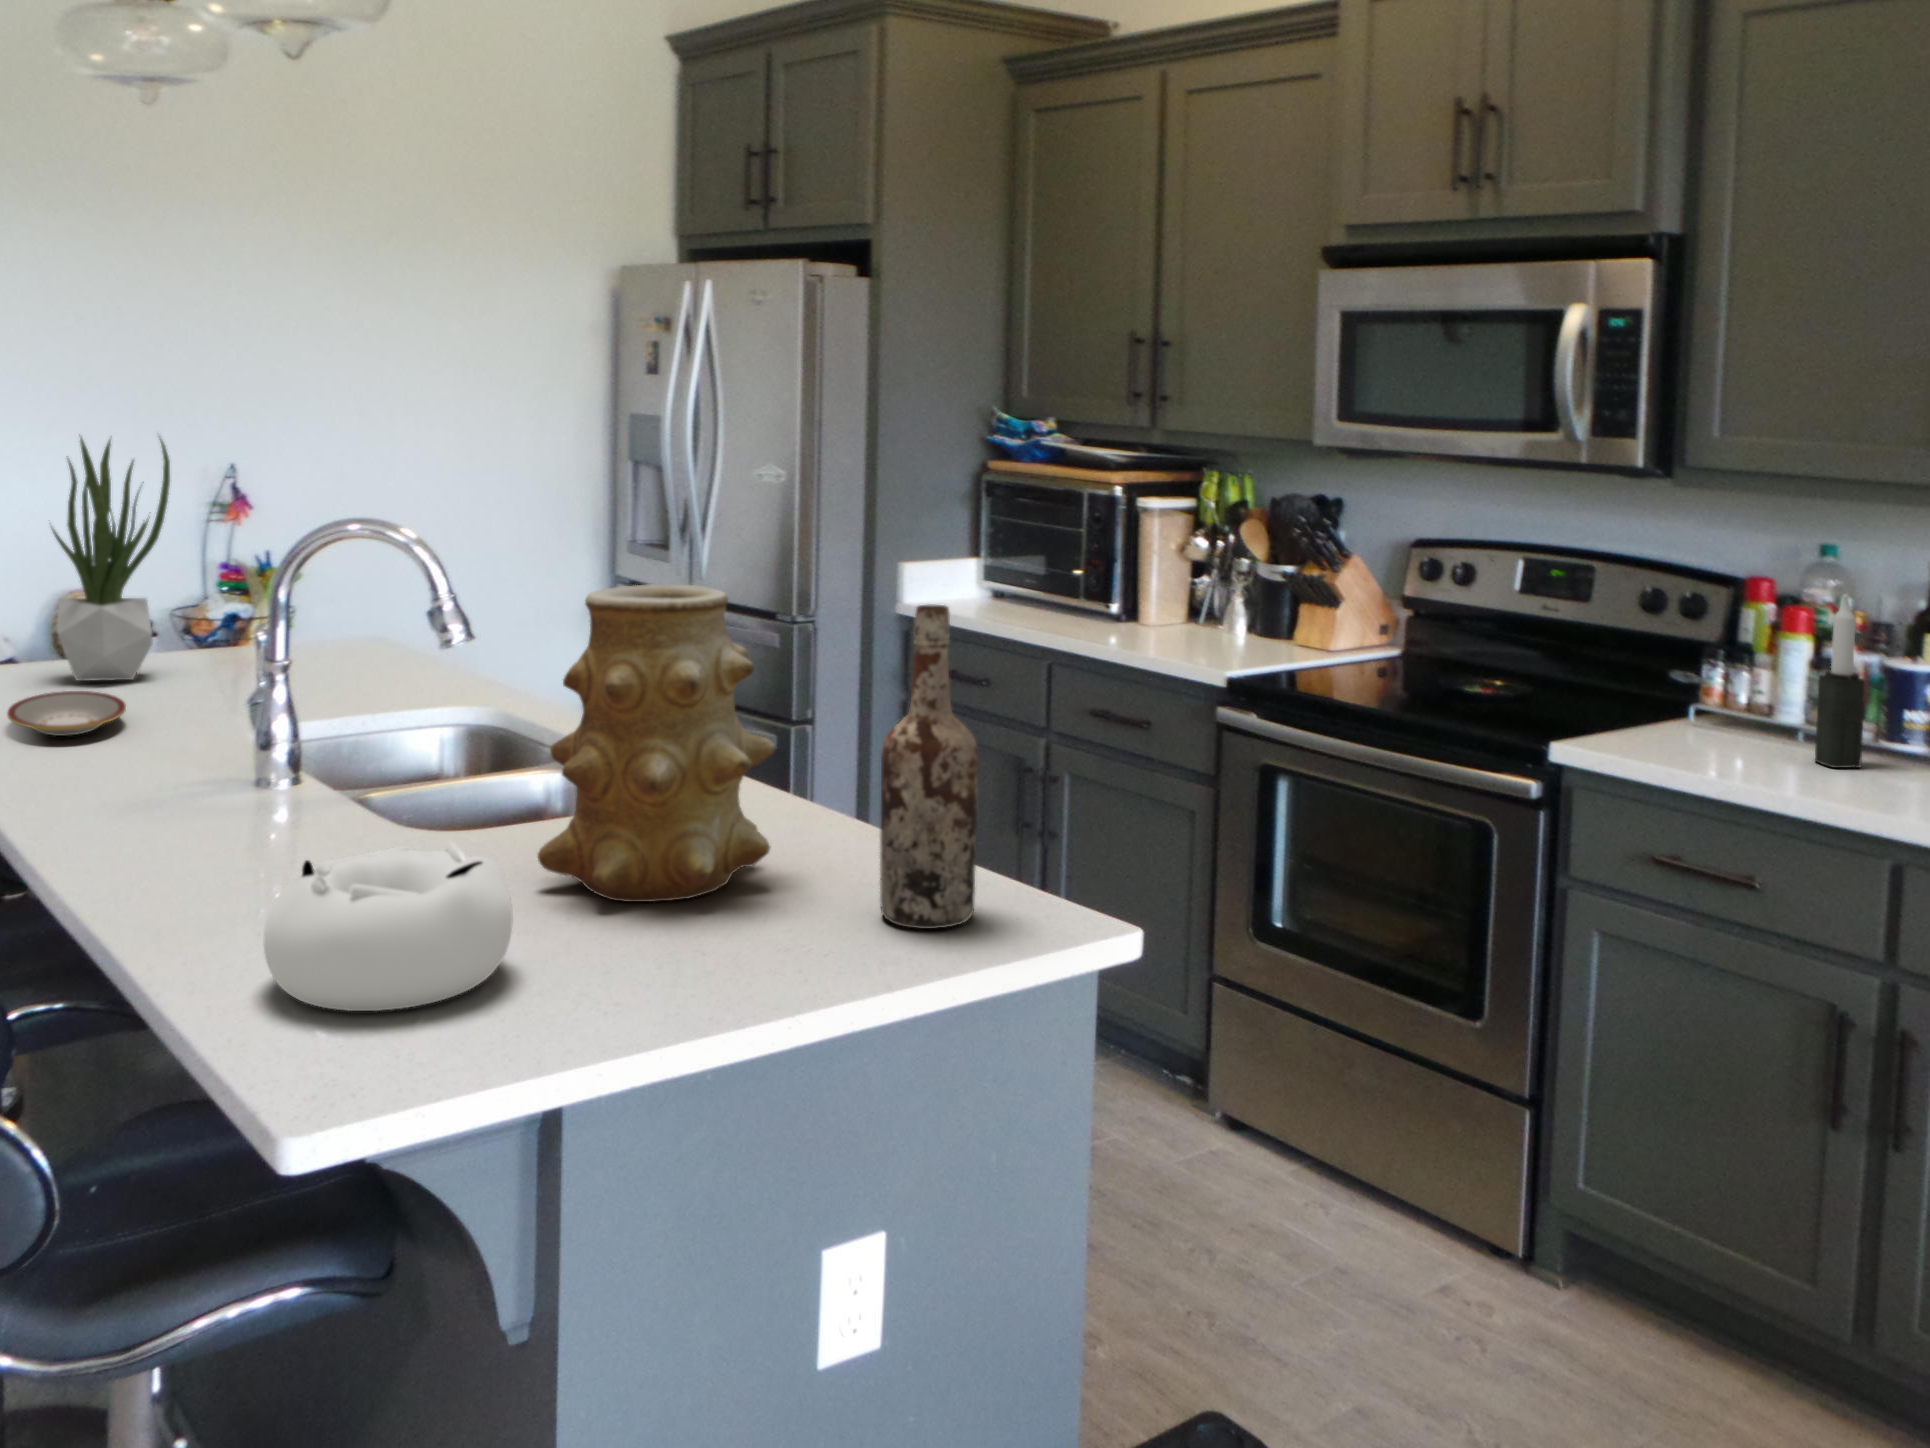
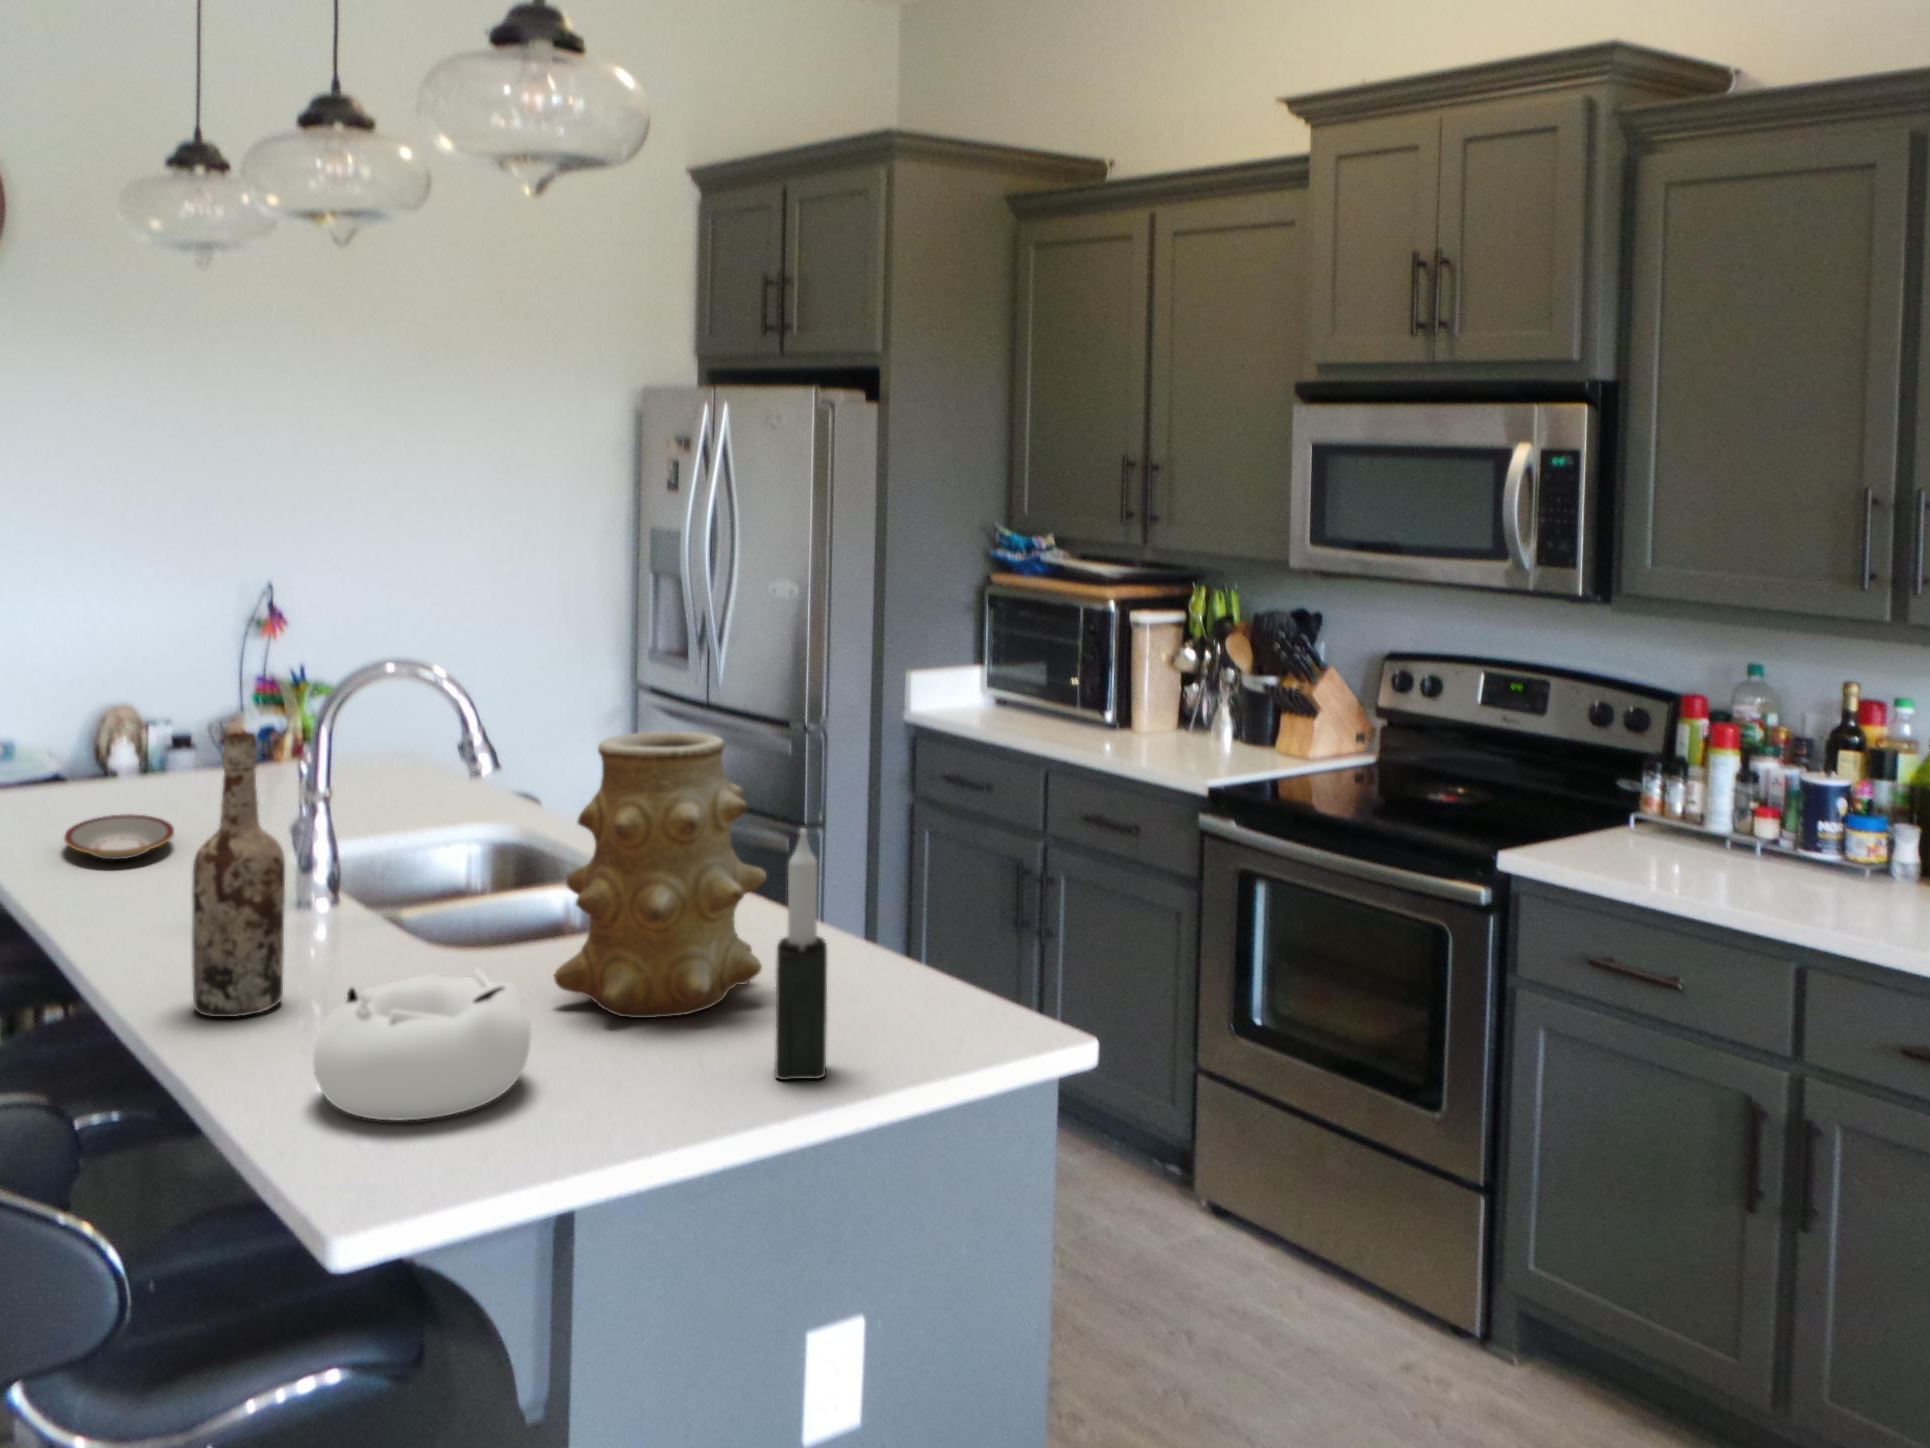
potted plant: present [52,438,170,681] -> none [101,568,215,802]
candle: present [1815,594,1865,768] -> present [775,829,827,1080]
wine bottle: present [880,604,979,929] -> present [192,733,285,1017]

